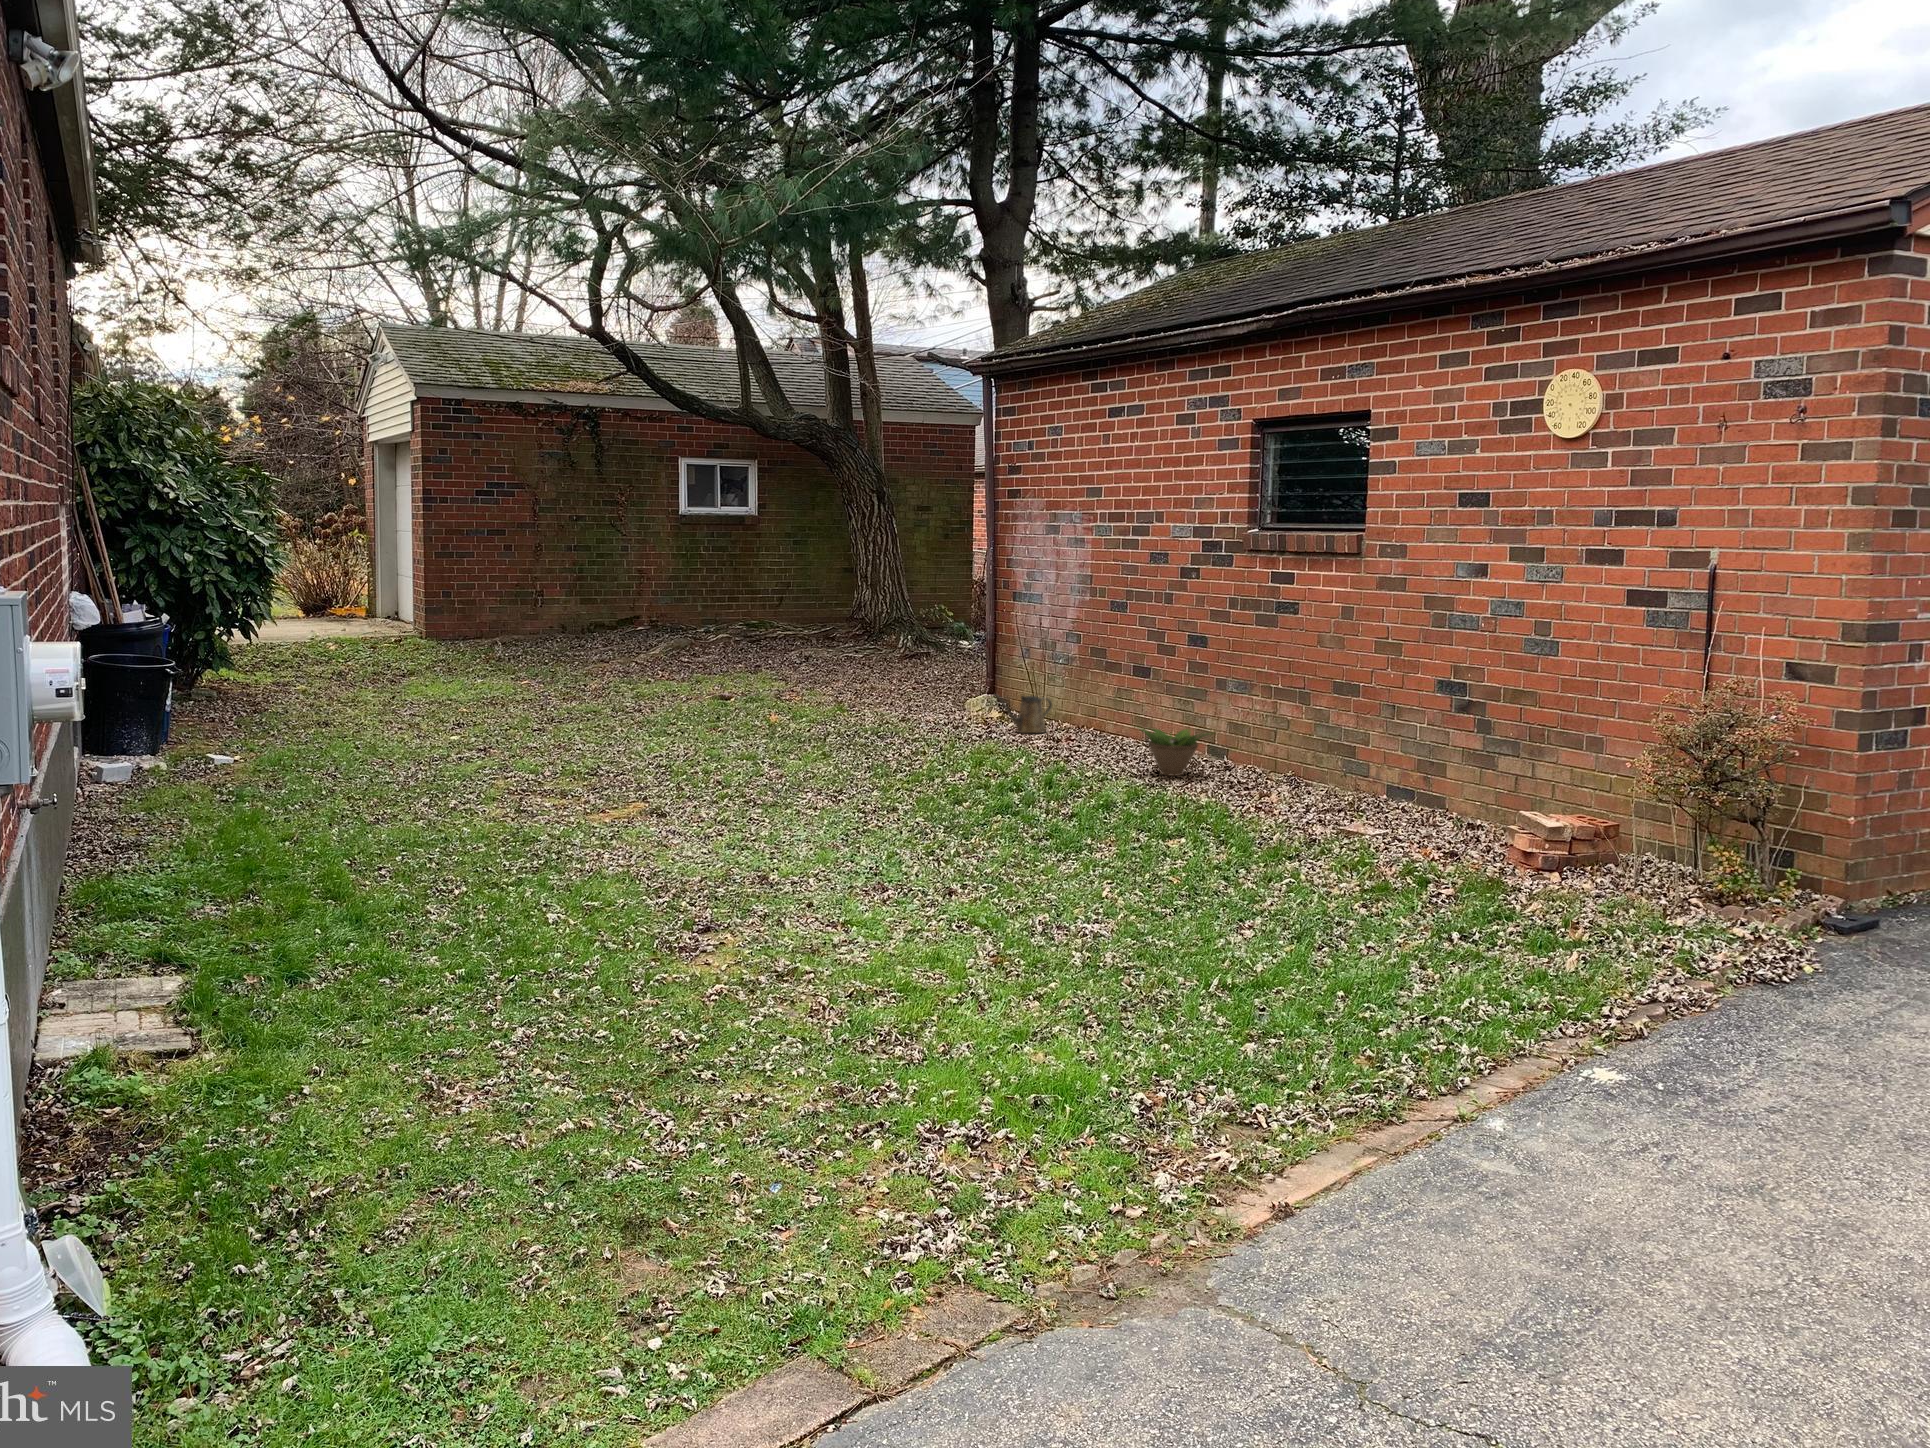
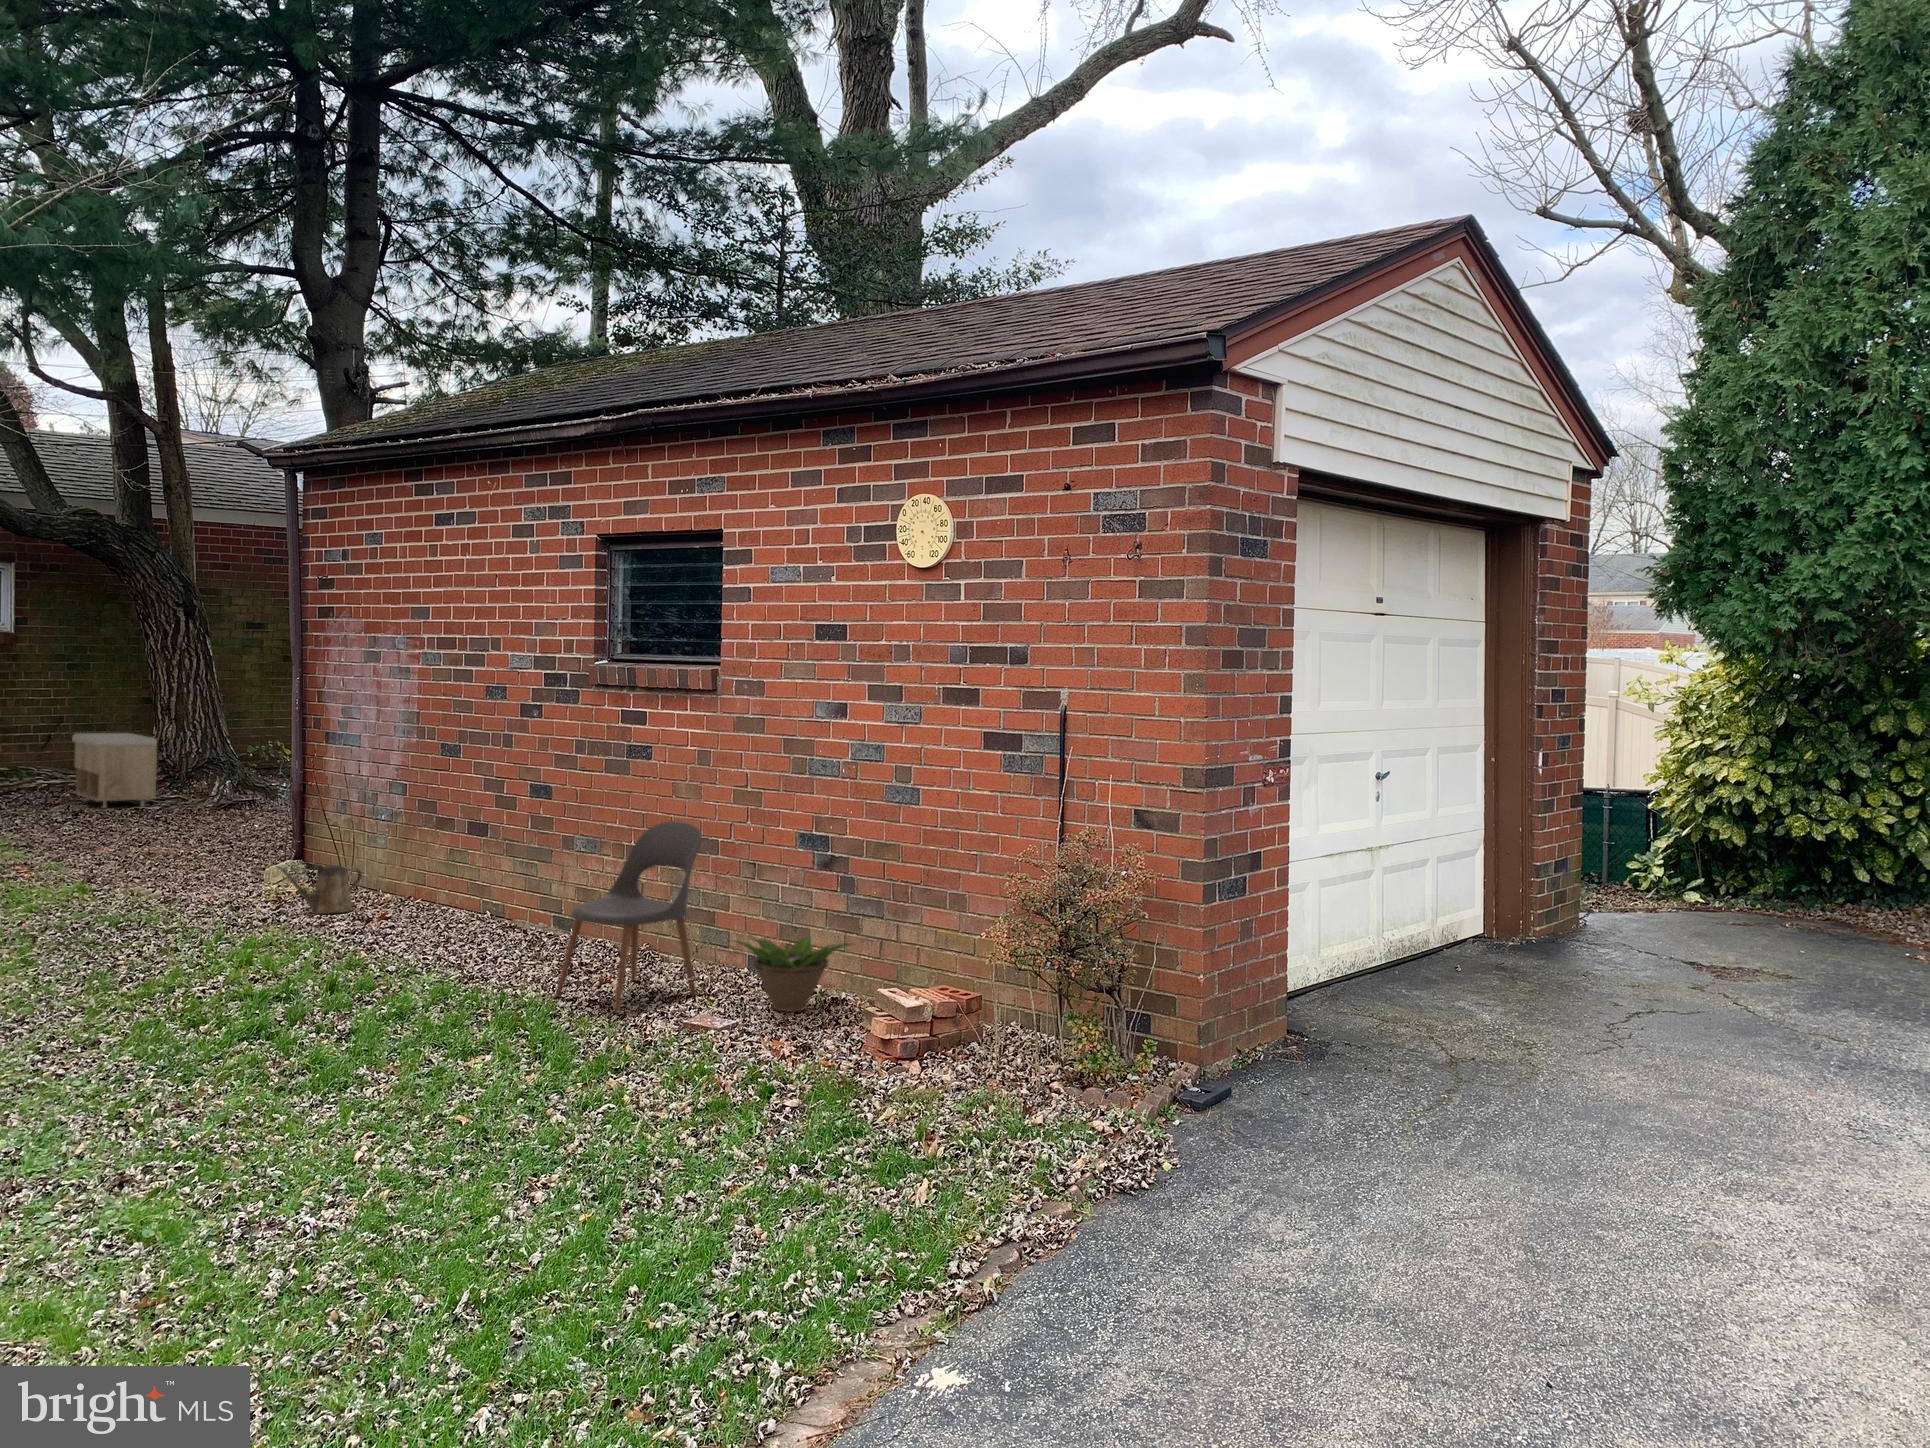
storage bench: none [813,593,872,651] -> present [72,733,157,808]
chair: none [1224,666,1348,819] -> present [555,821,702,1013]
decorative plant: present [1138,727,1210,776] -> present [732,937,852,1012]

